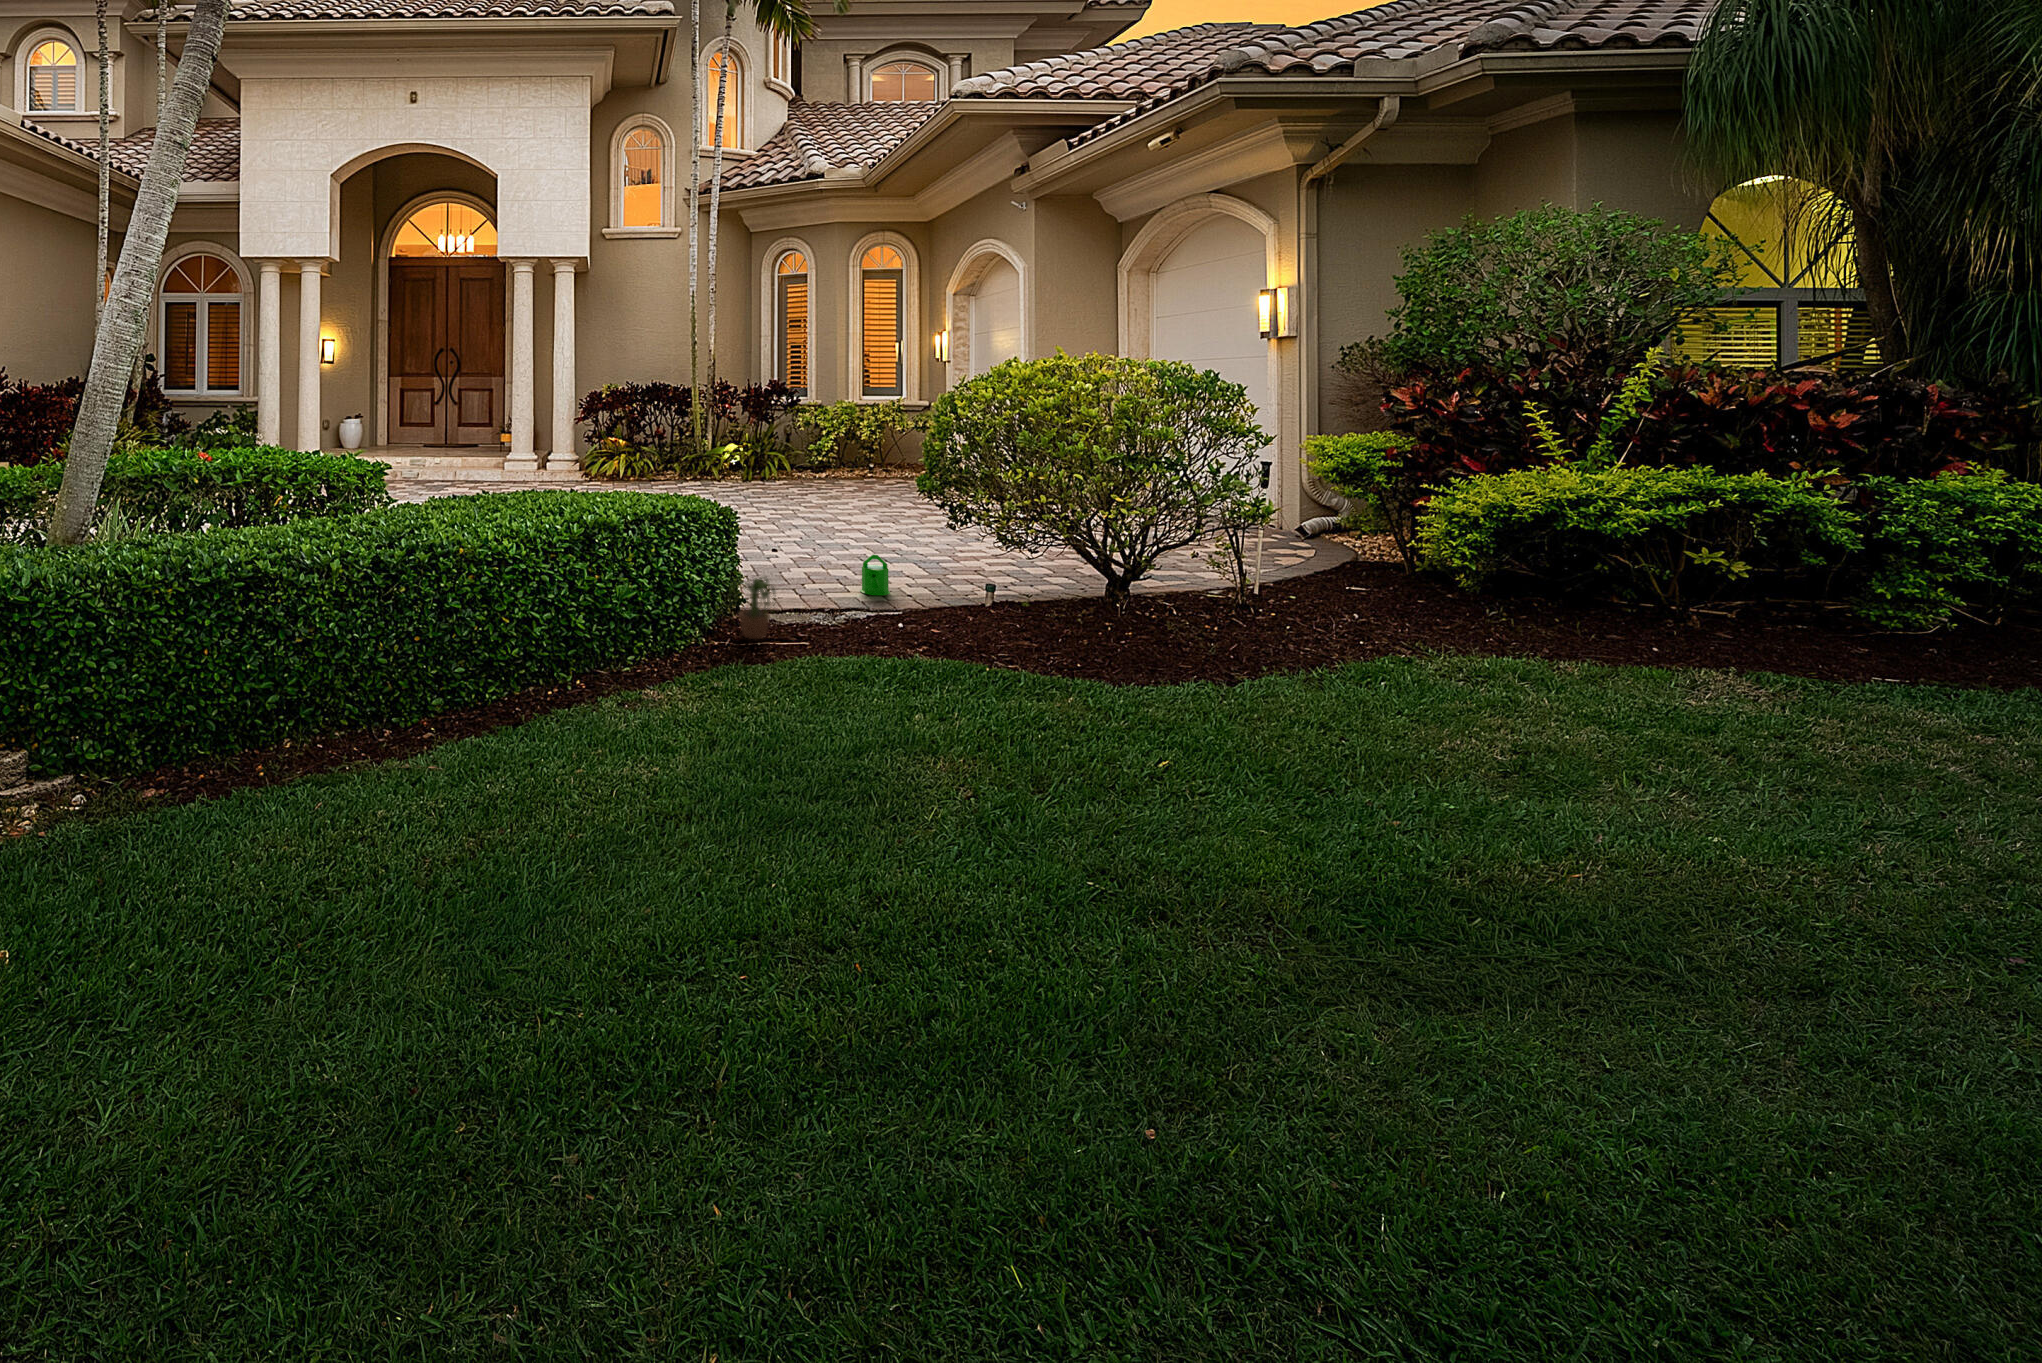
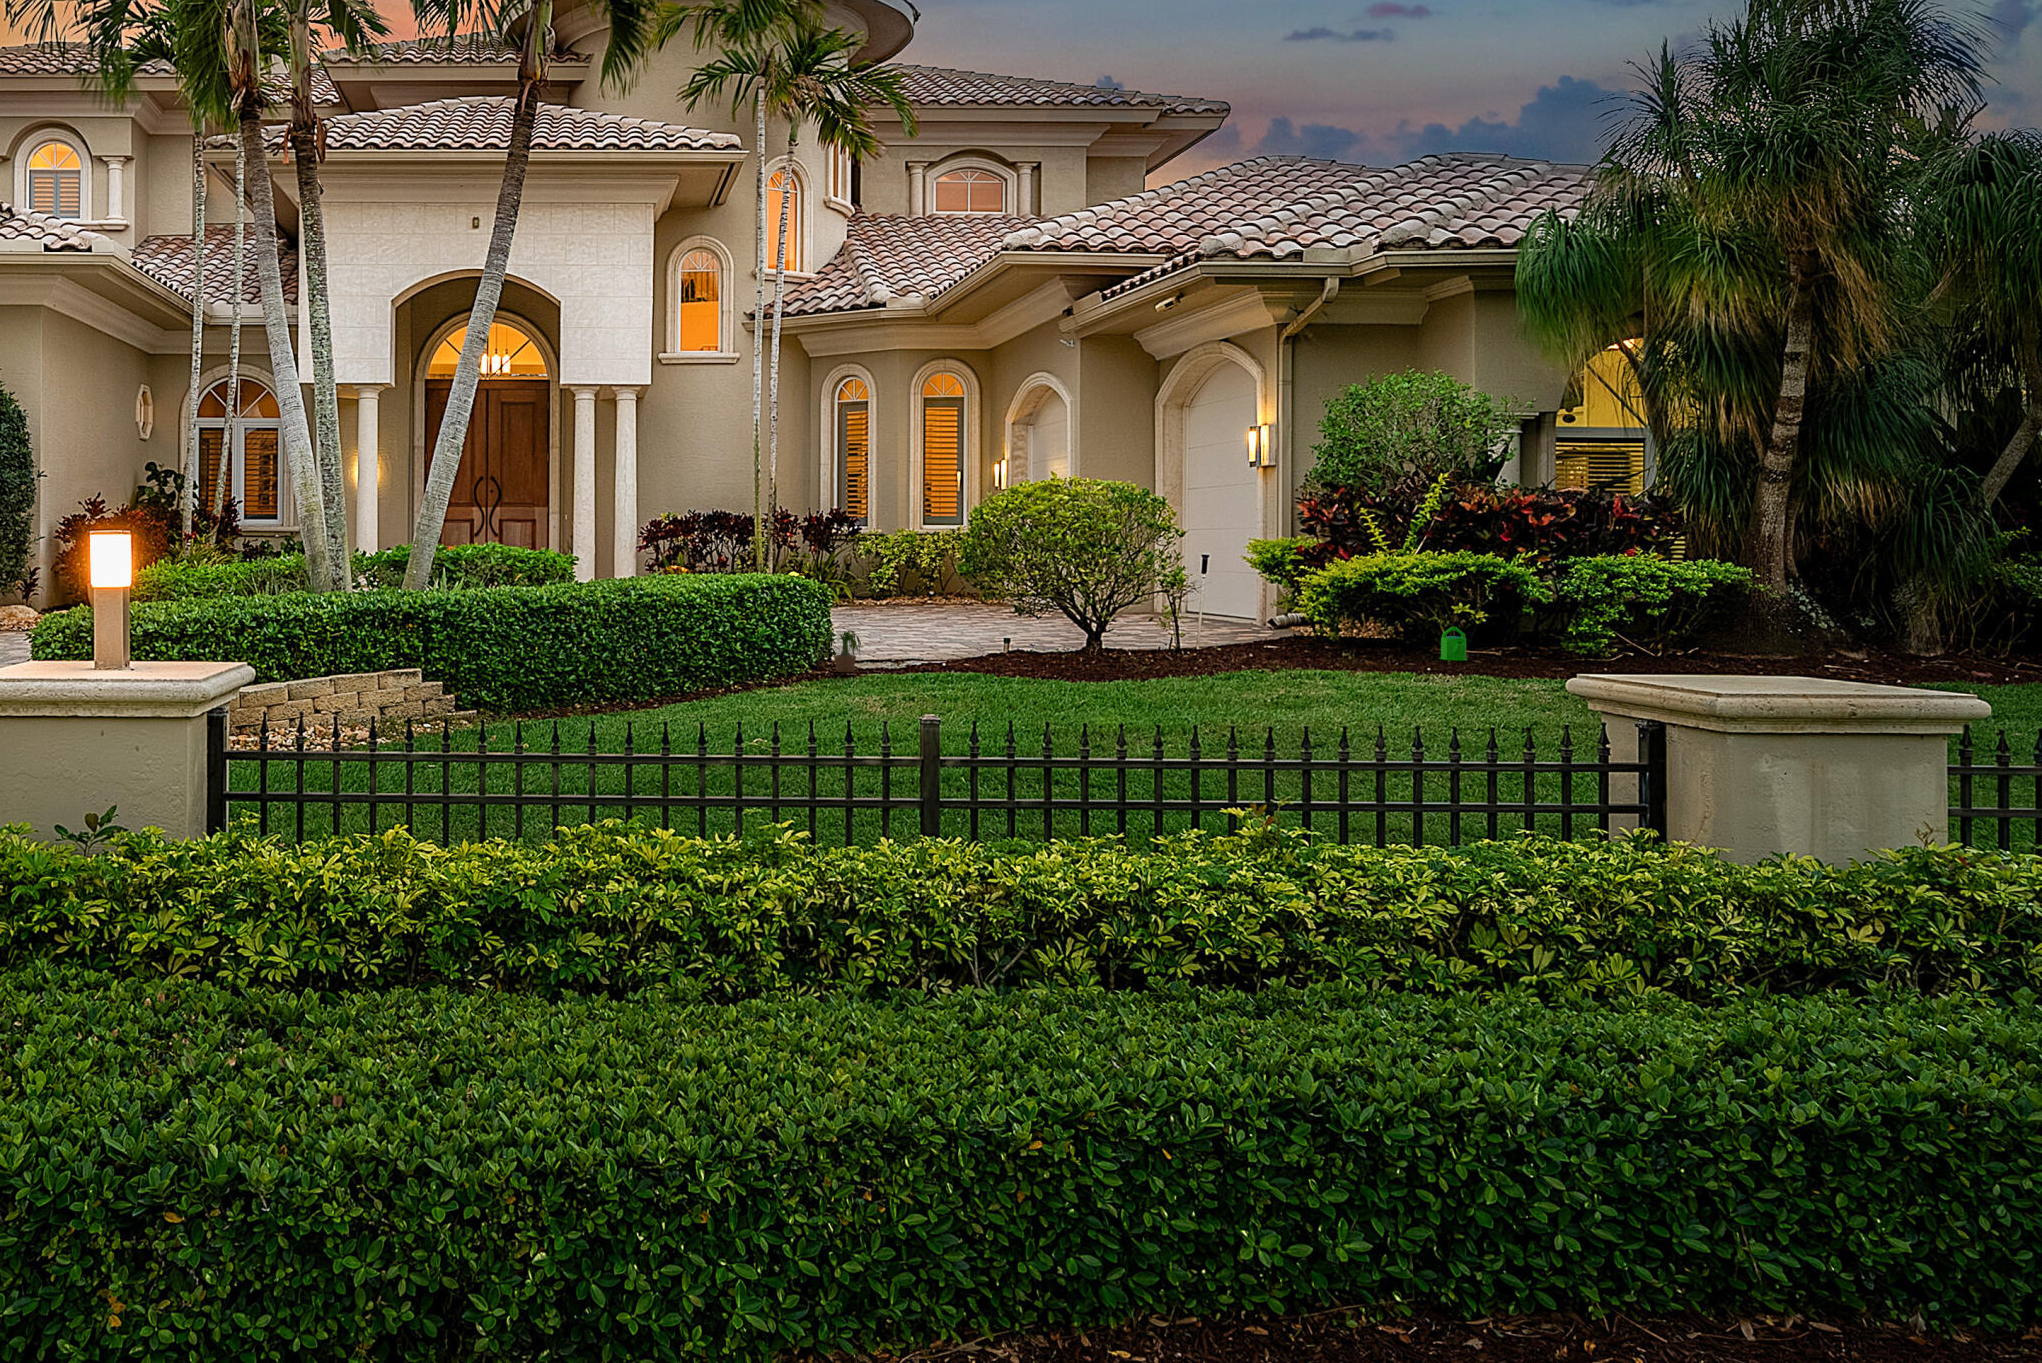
watering can: present [860,555,890,595] -> present [1439,627,1468,661]

